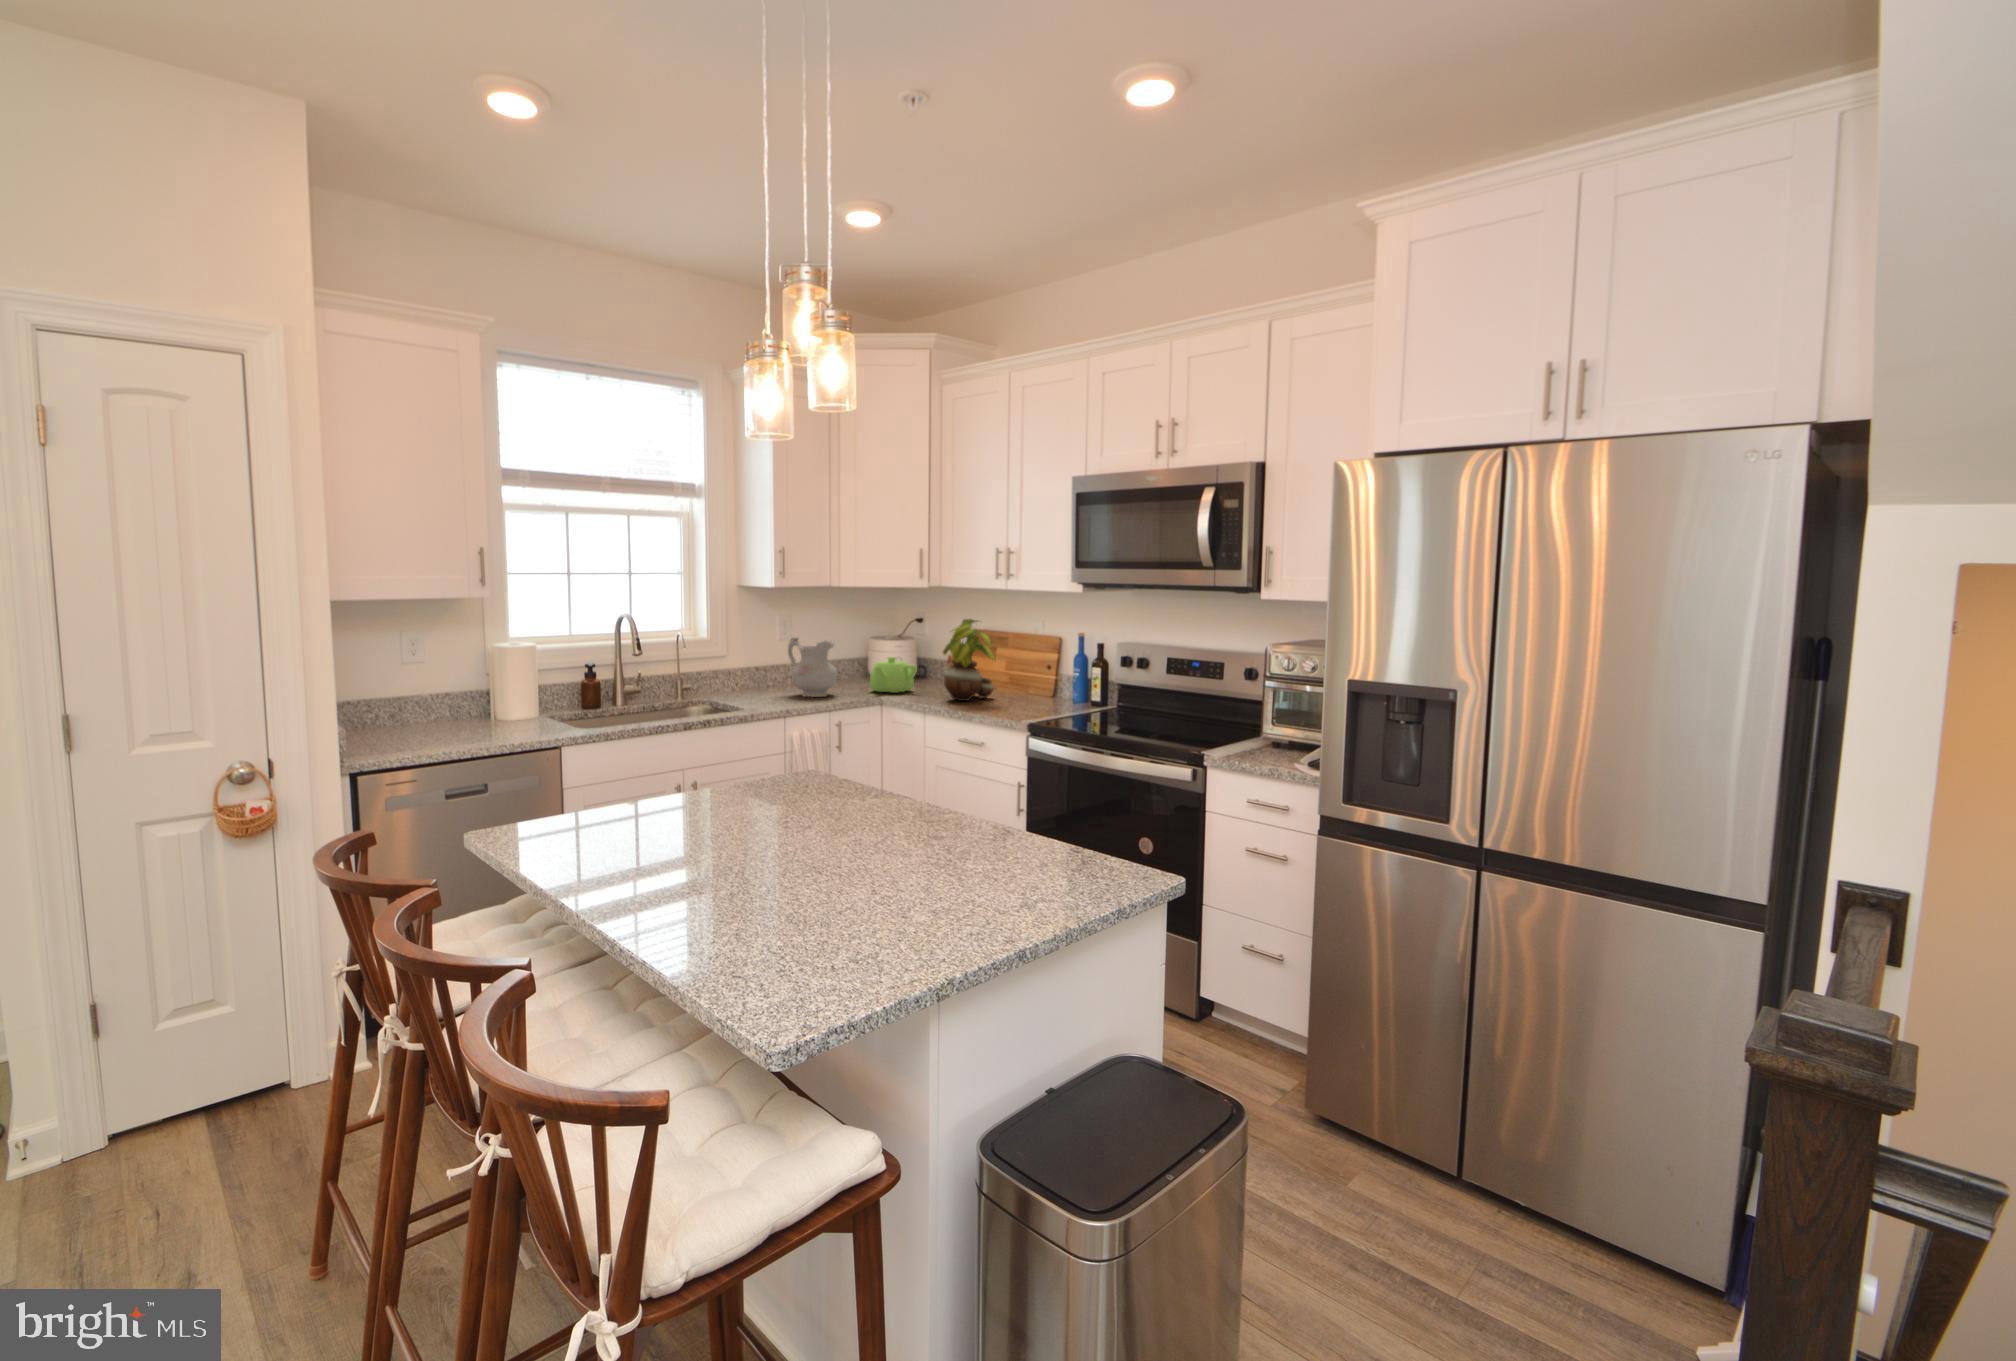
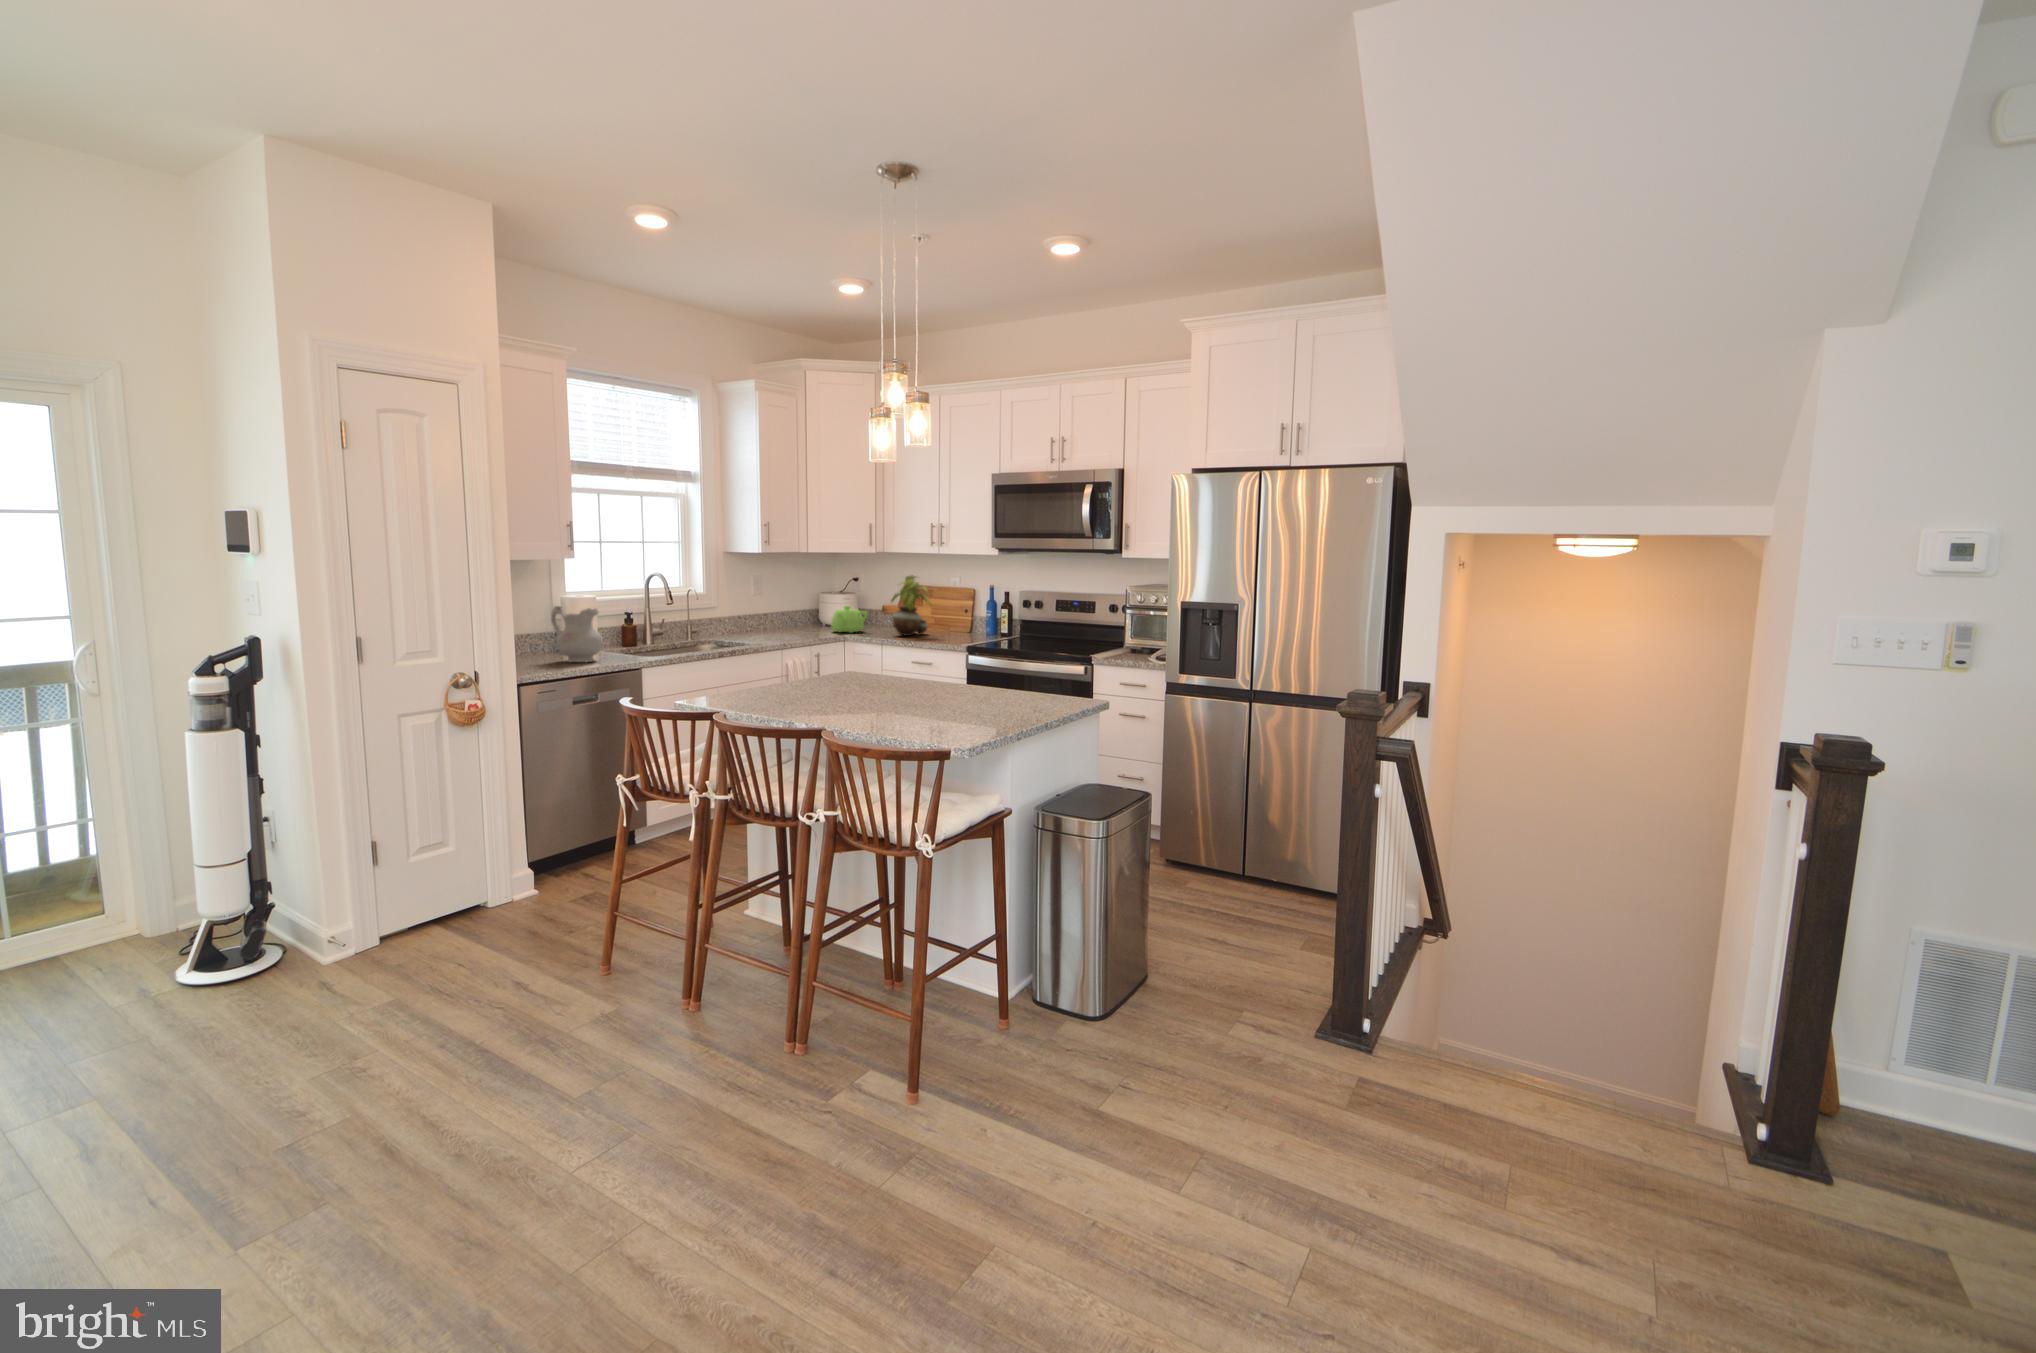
ceramic pitcher: present [788,638,837,697] -> present [551,606,603,662]

